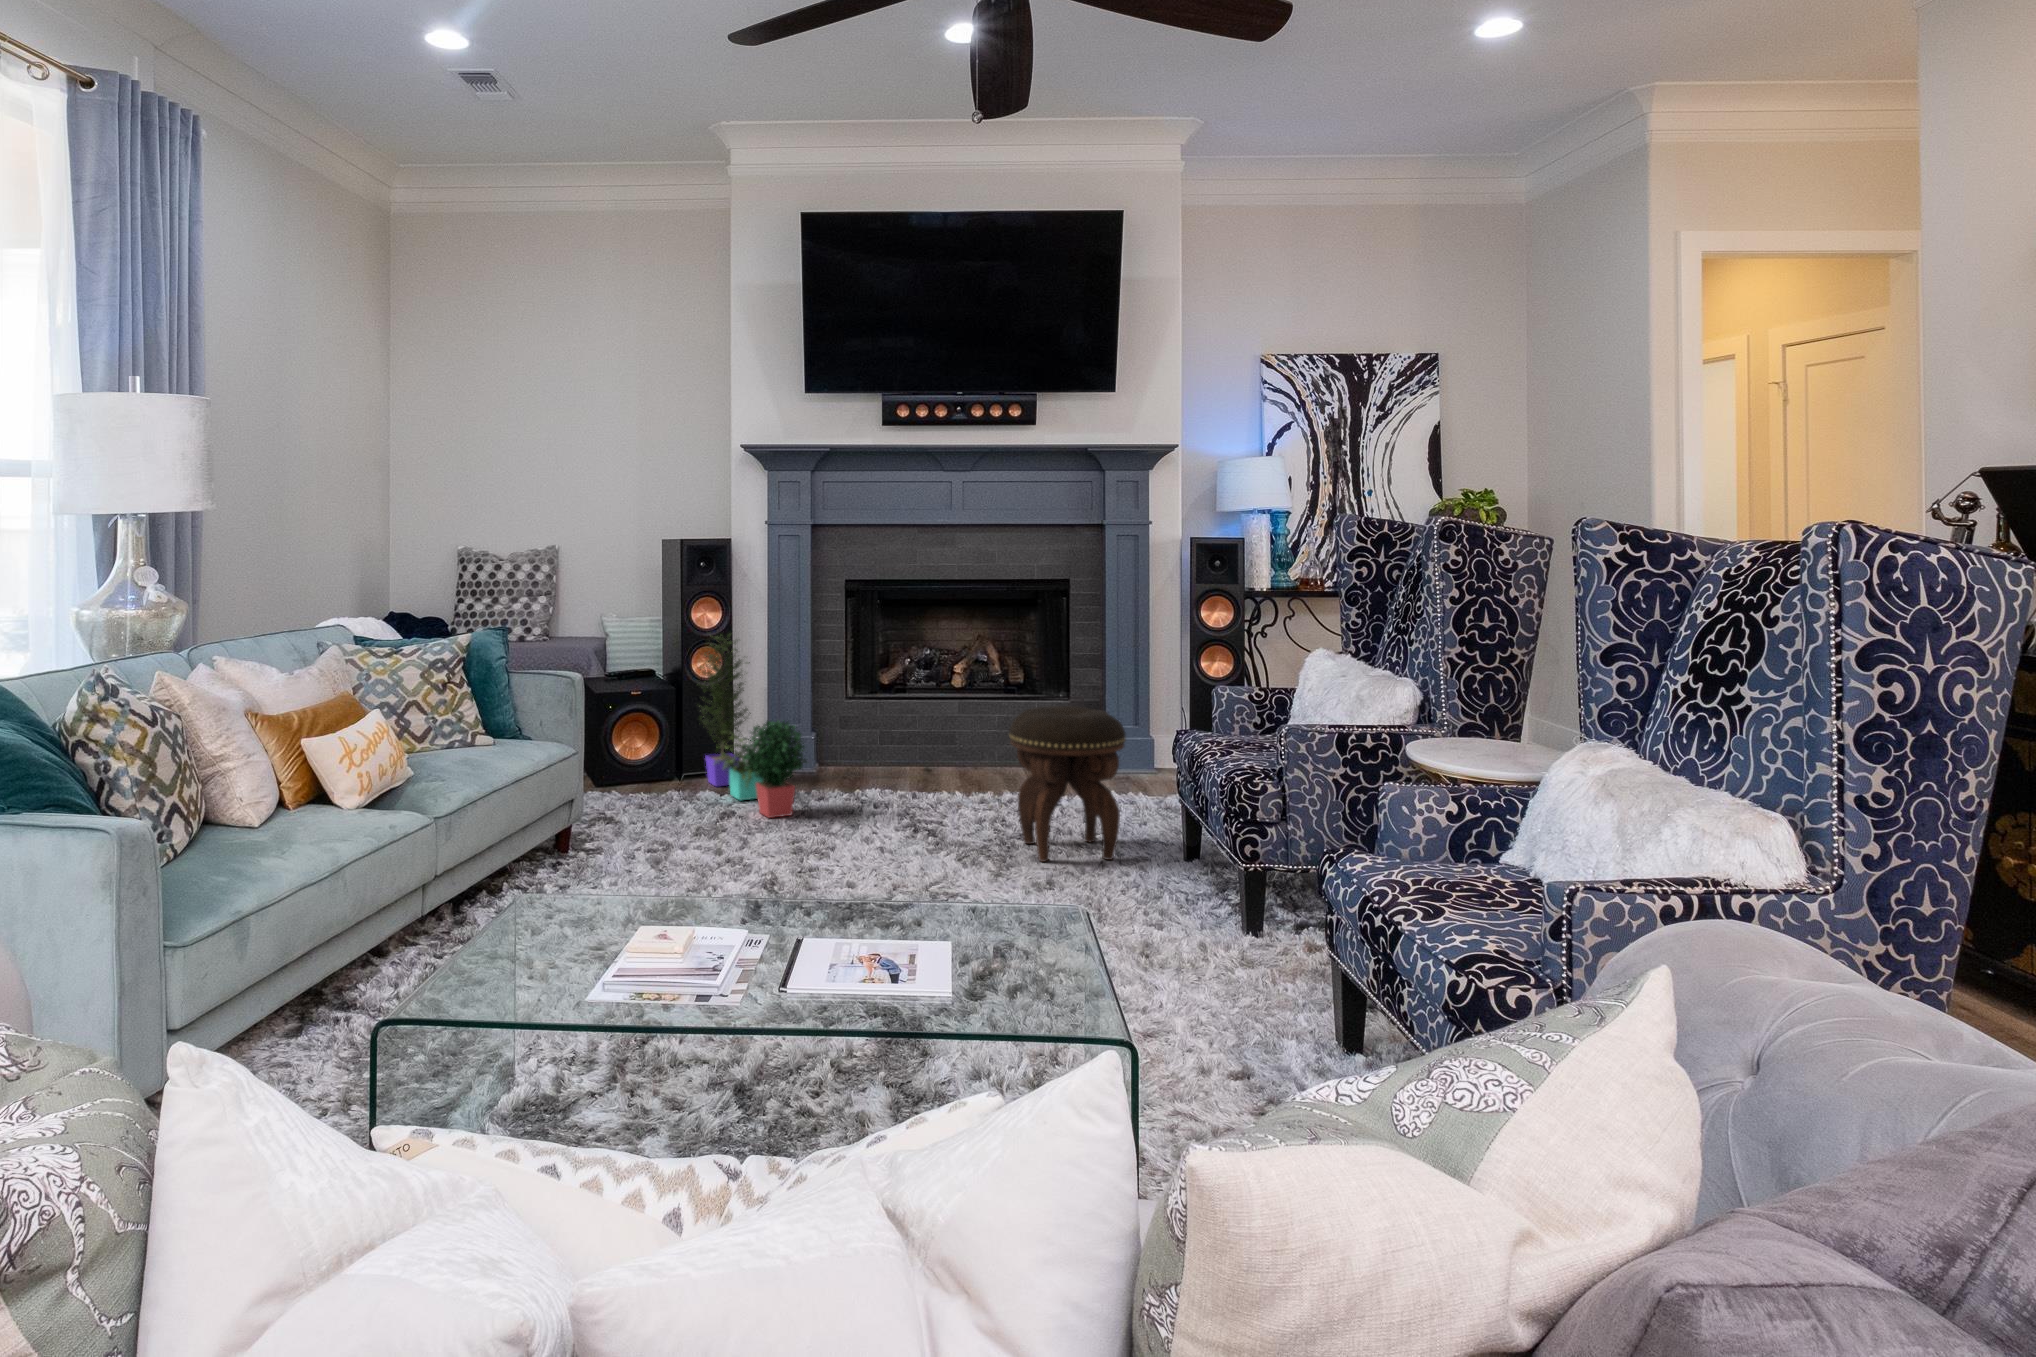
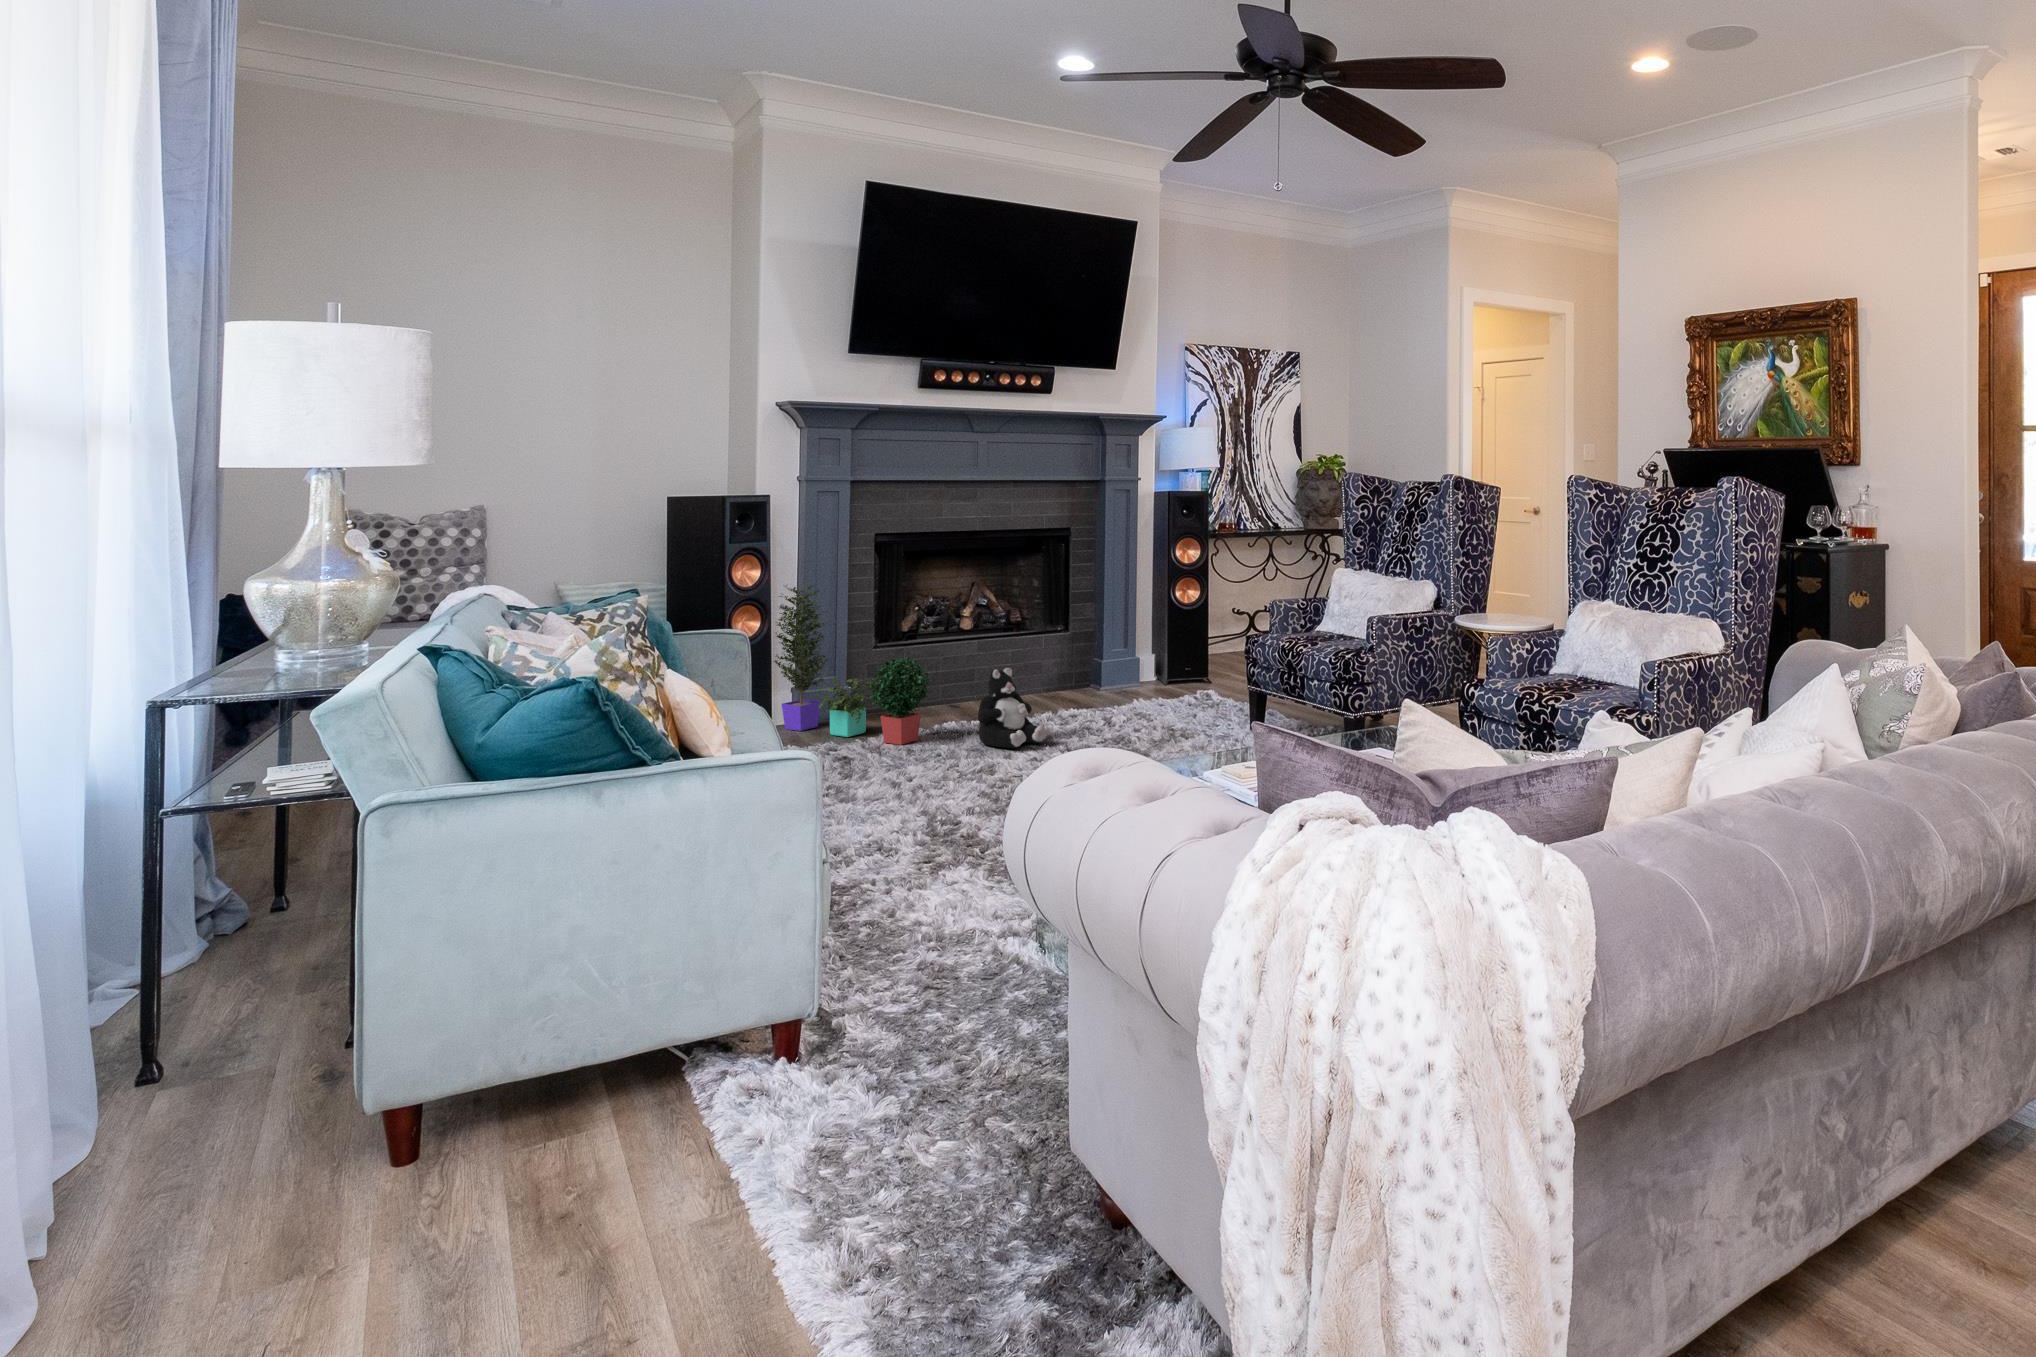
footstool: present [1009,706,1126,862] -> none [1128,621,1216,740]
plush toy: none [830,744,906,841] -> present [978,667,1050,748]

